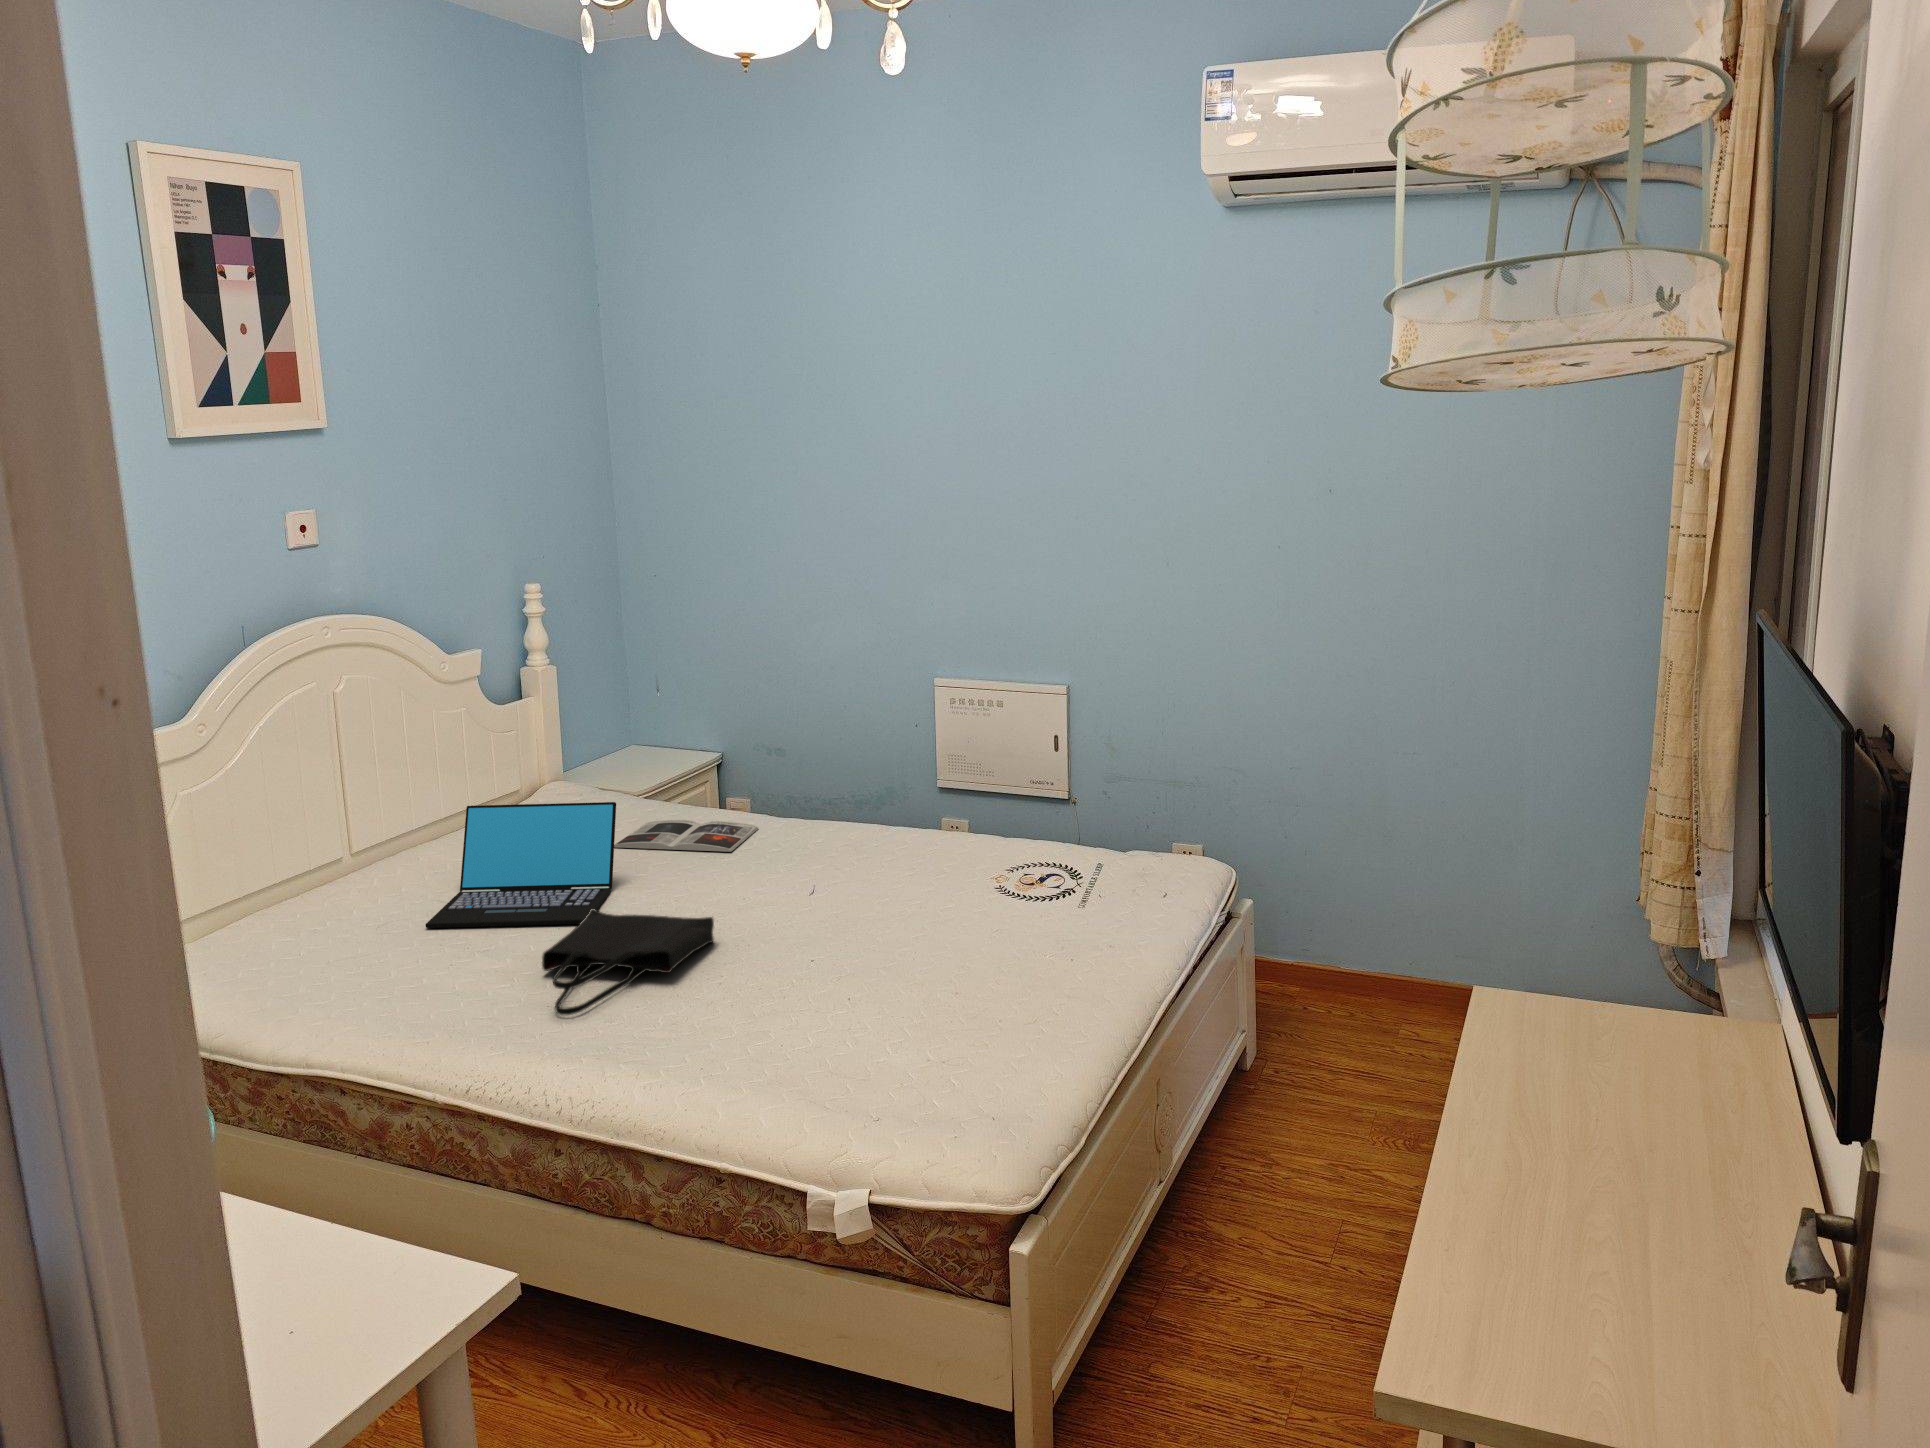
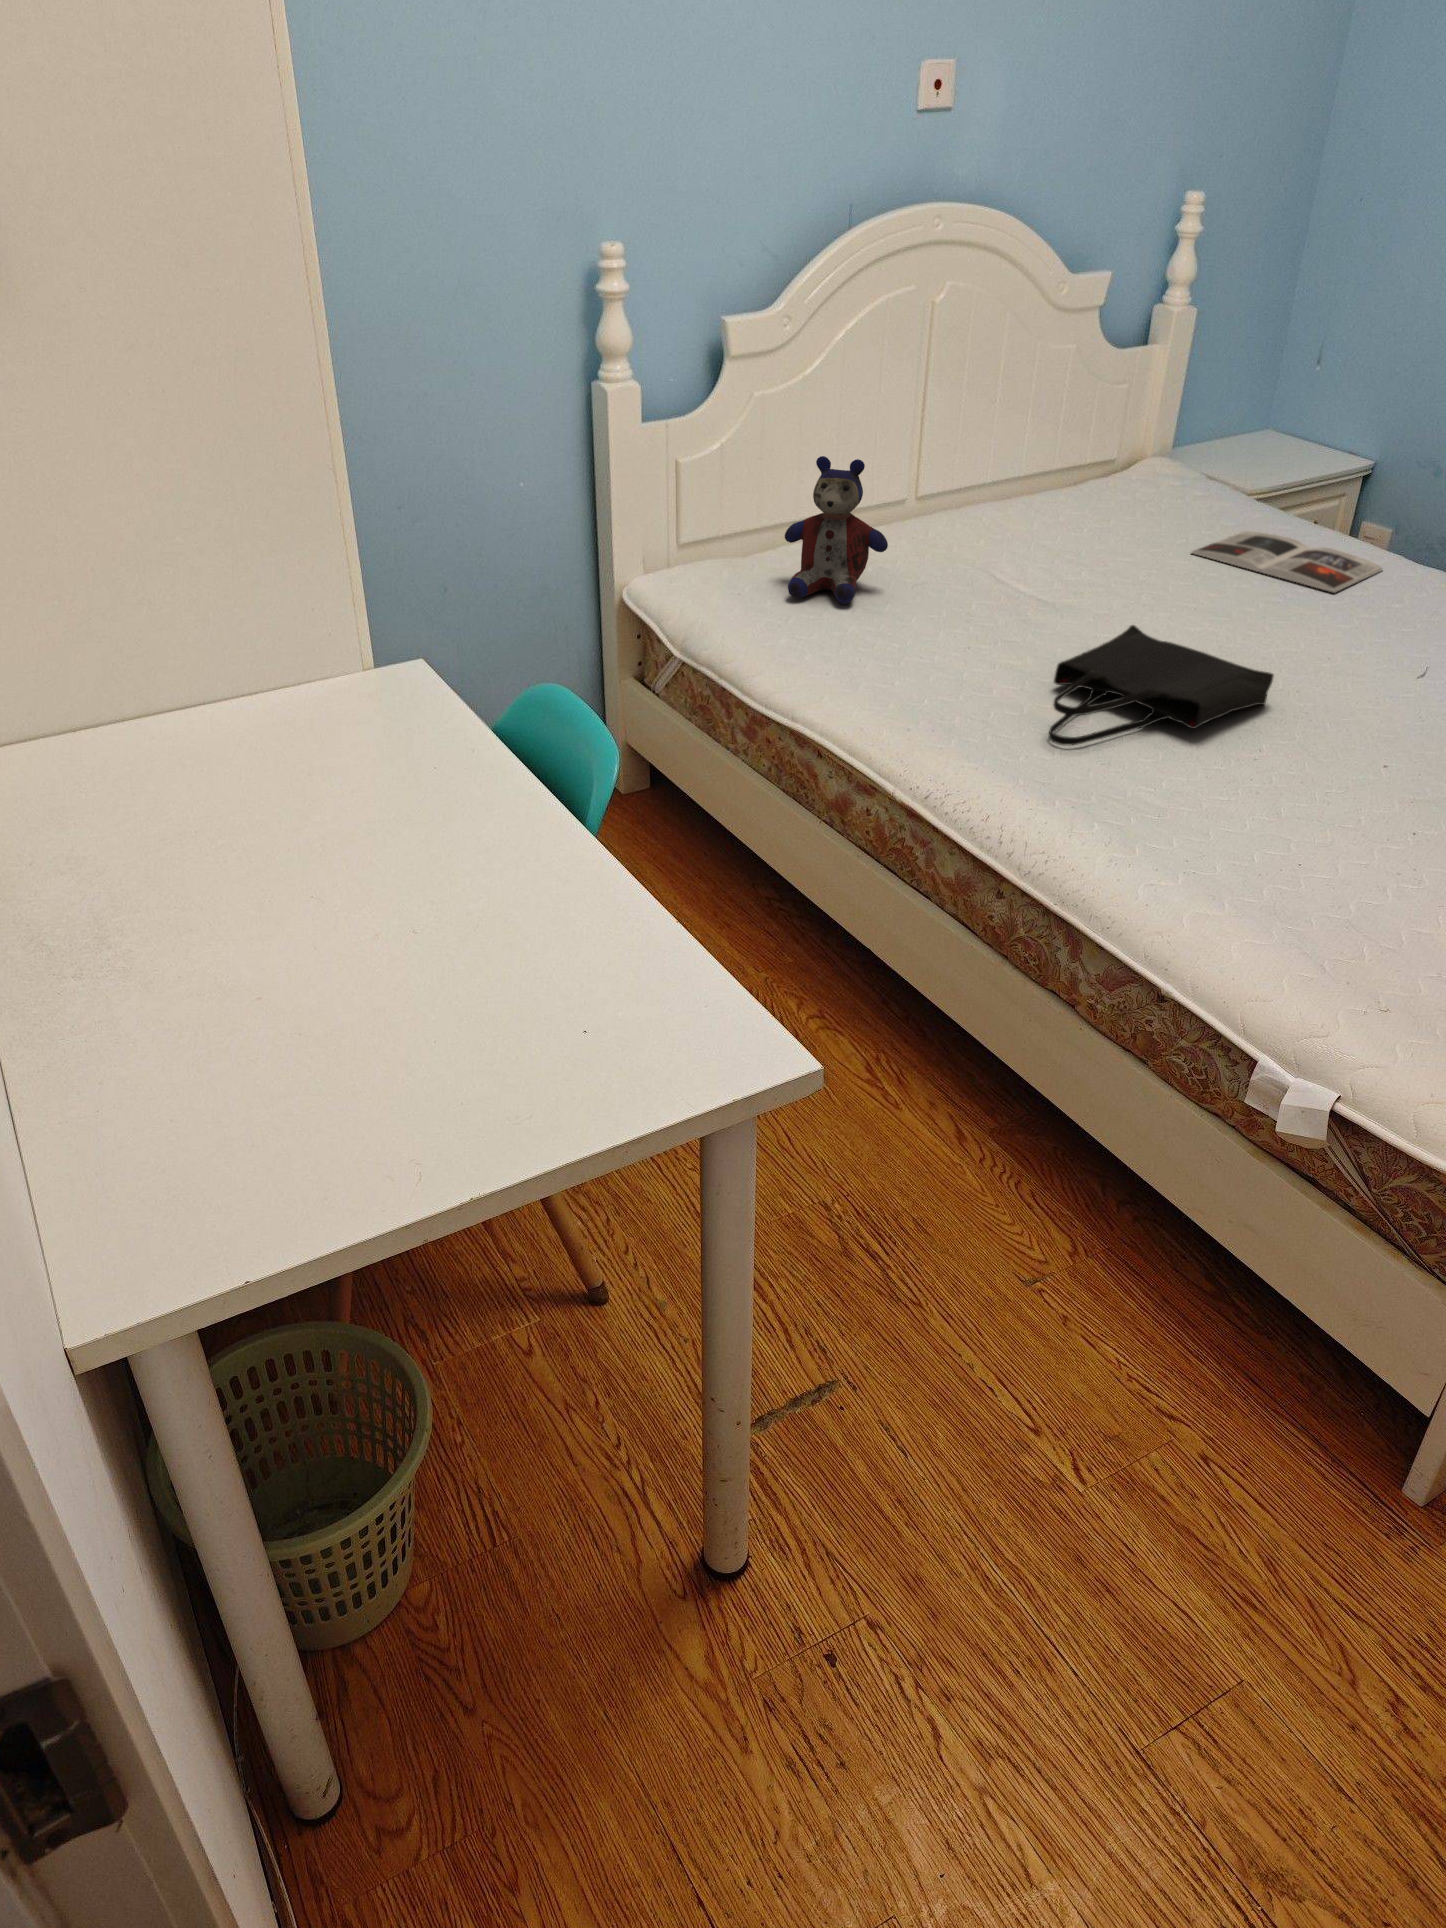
laptop: present [426,802,616,928] -> none [954,467,1205,640]
stuffed bear: none [241,829,351,964] -> present [785,456,888,604]

